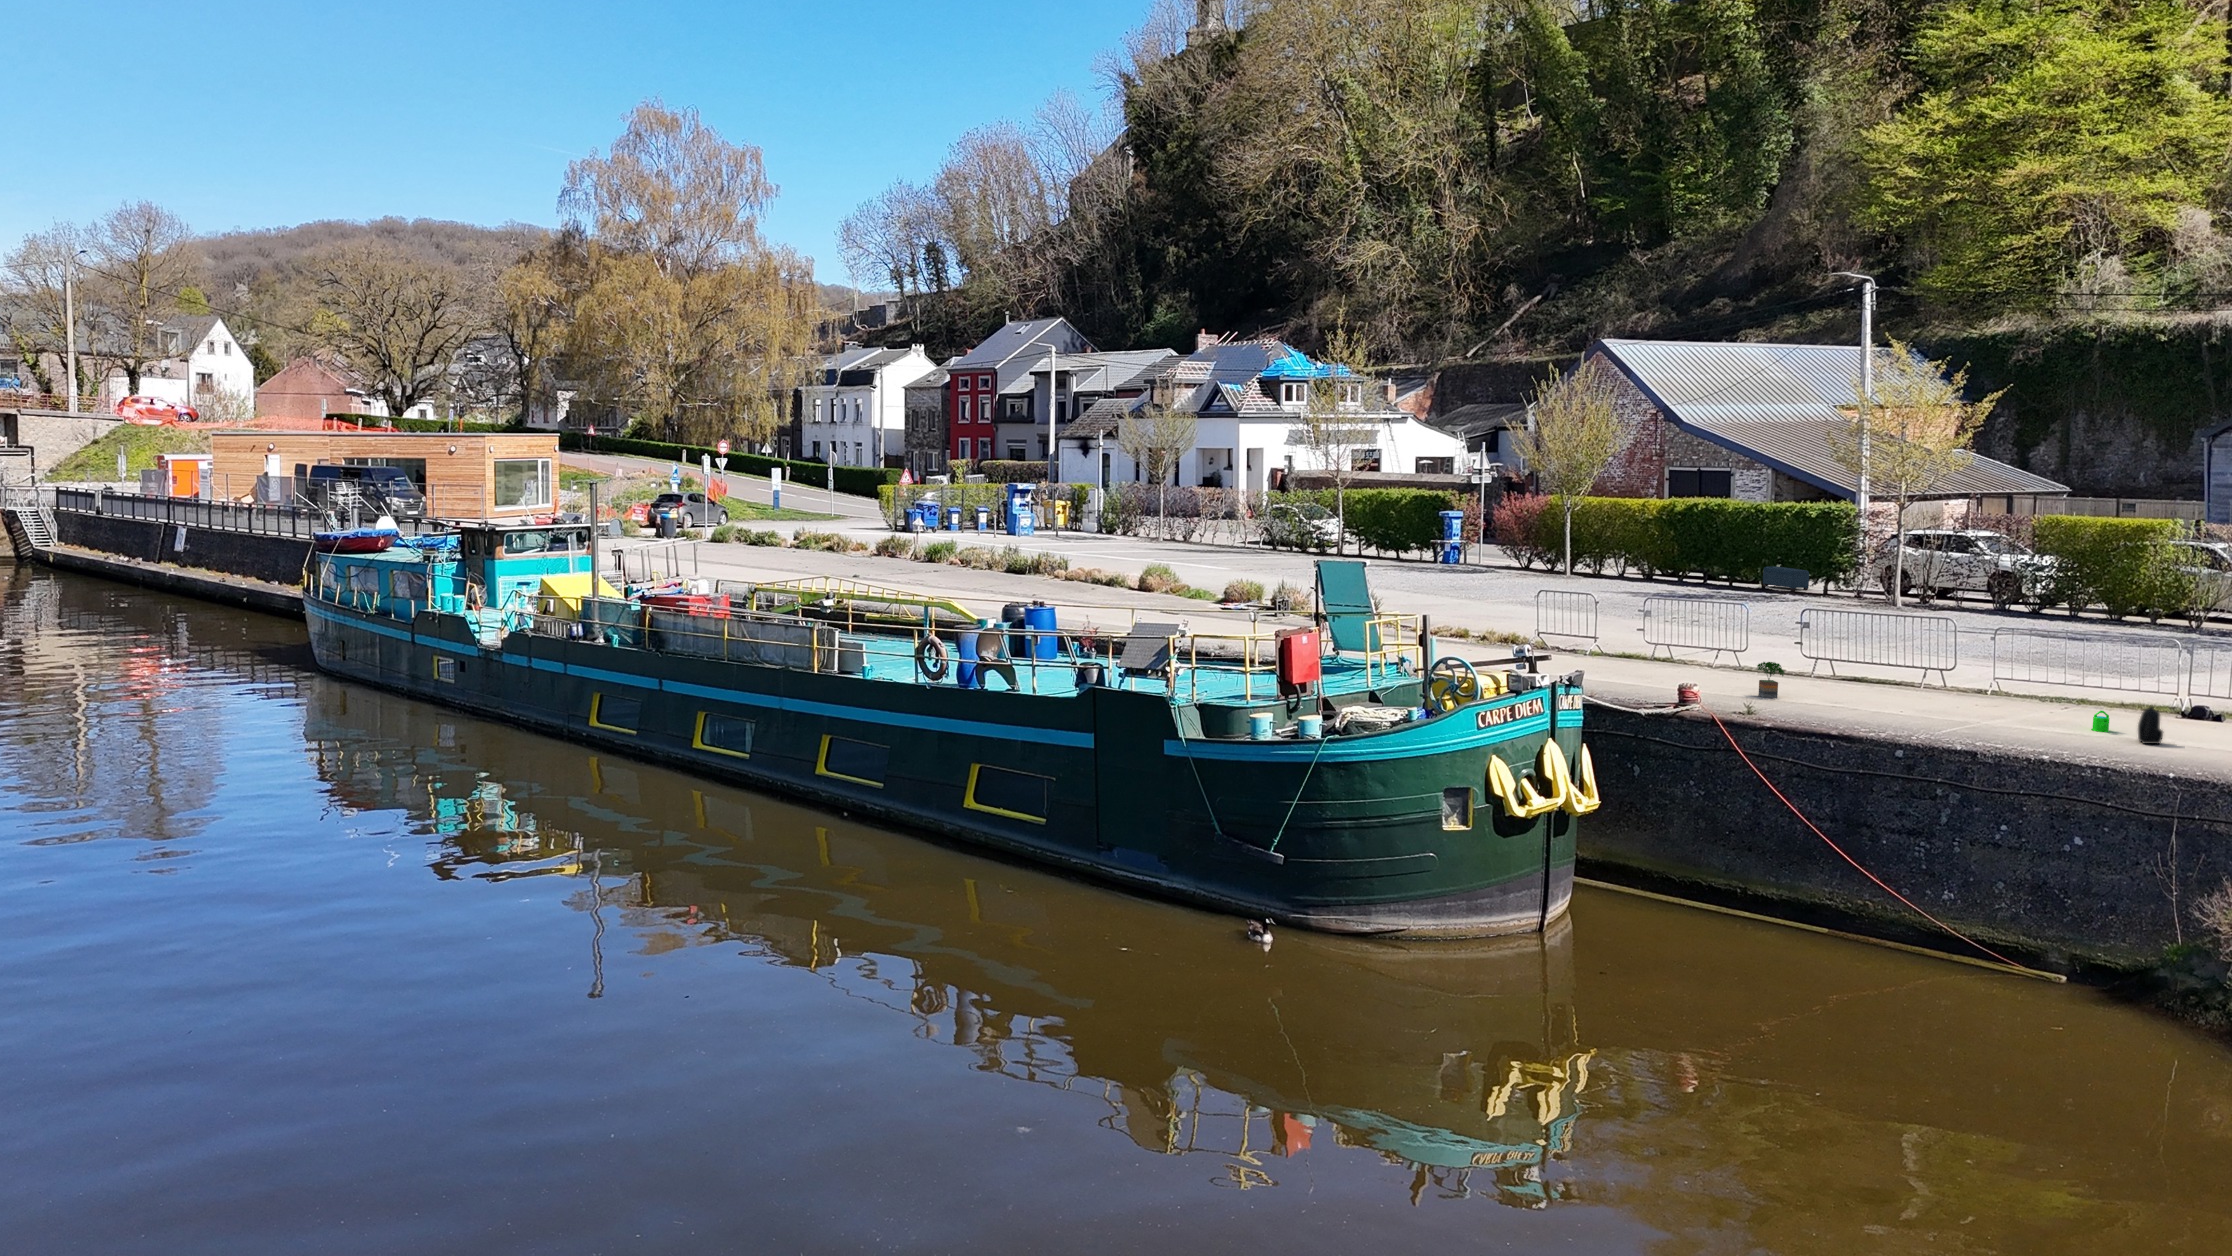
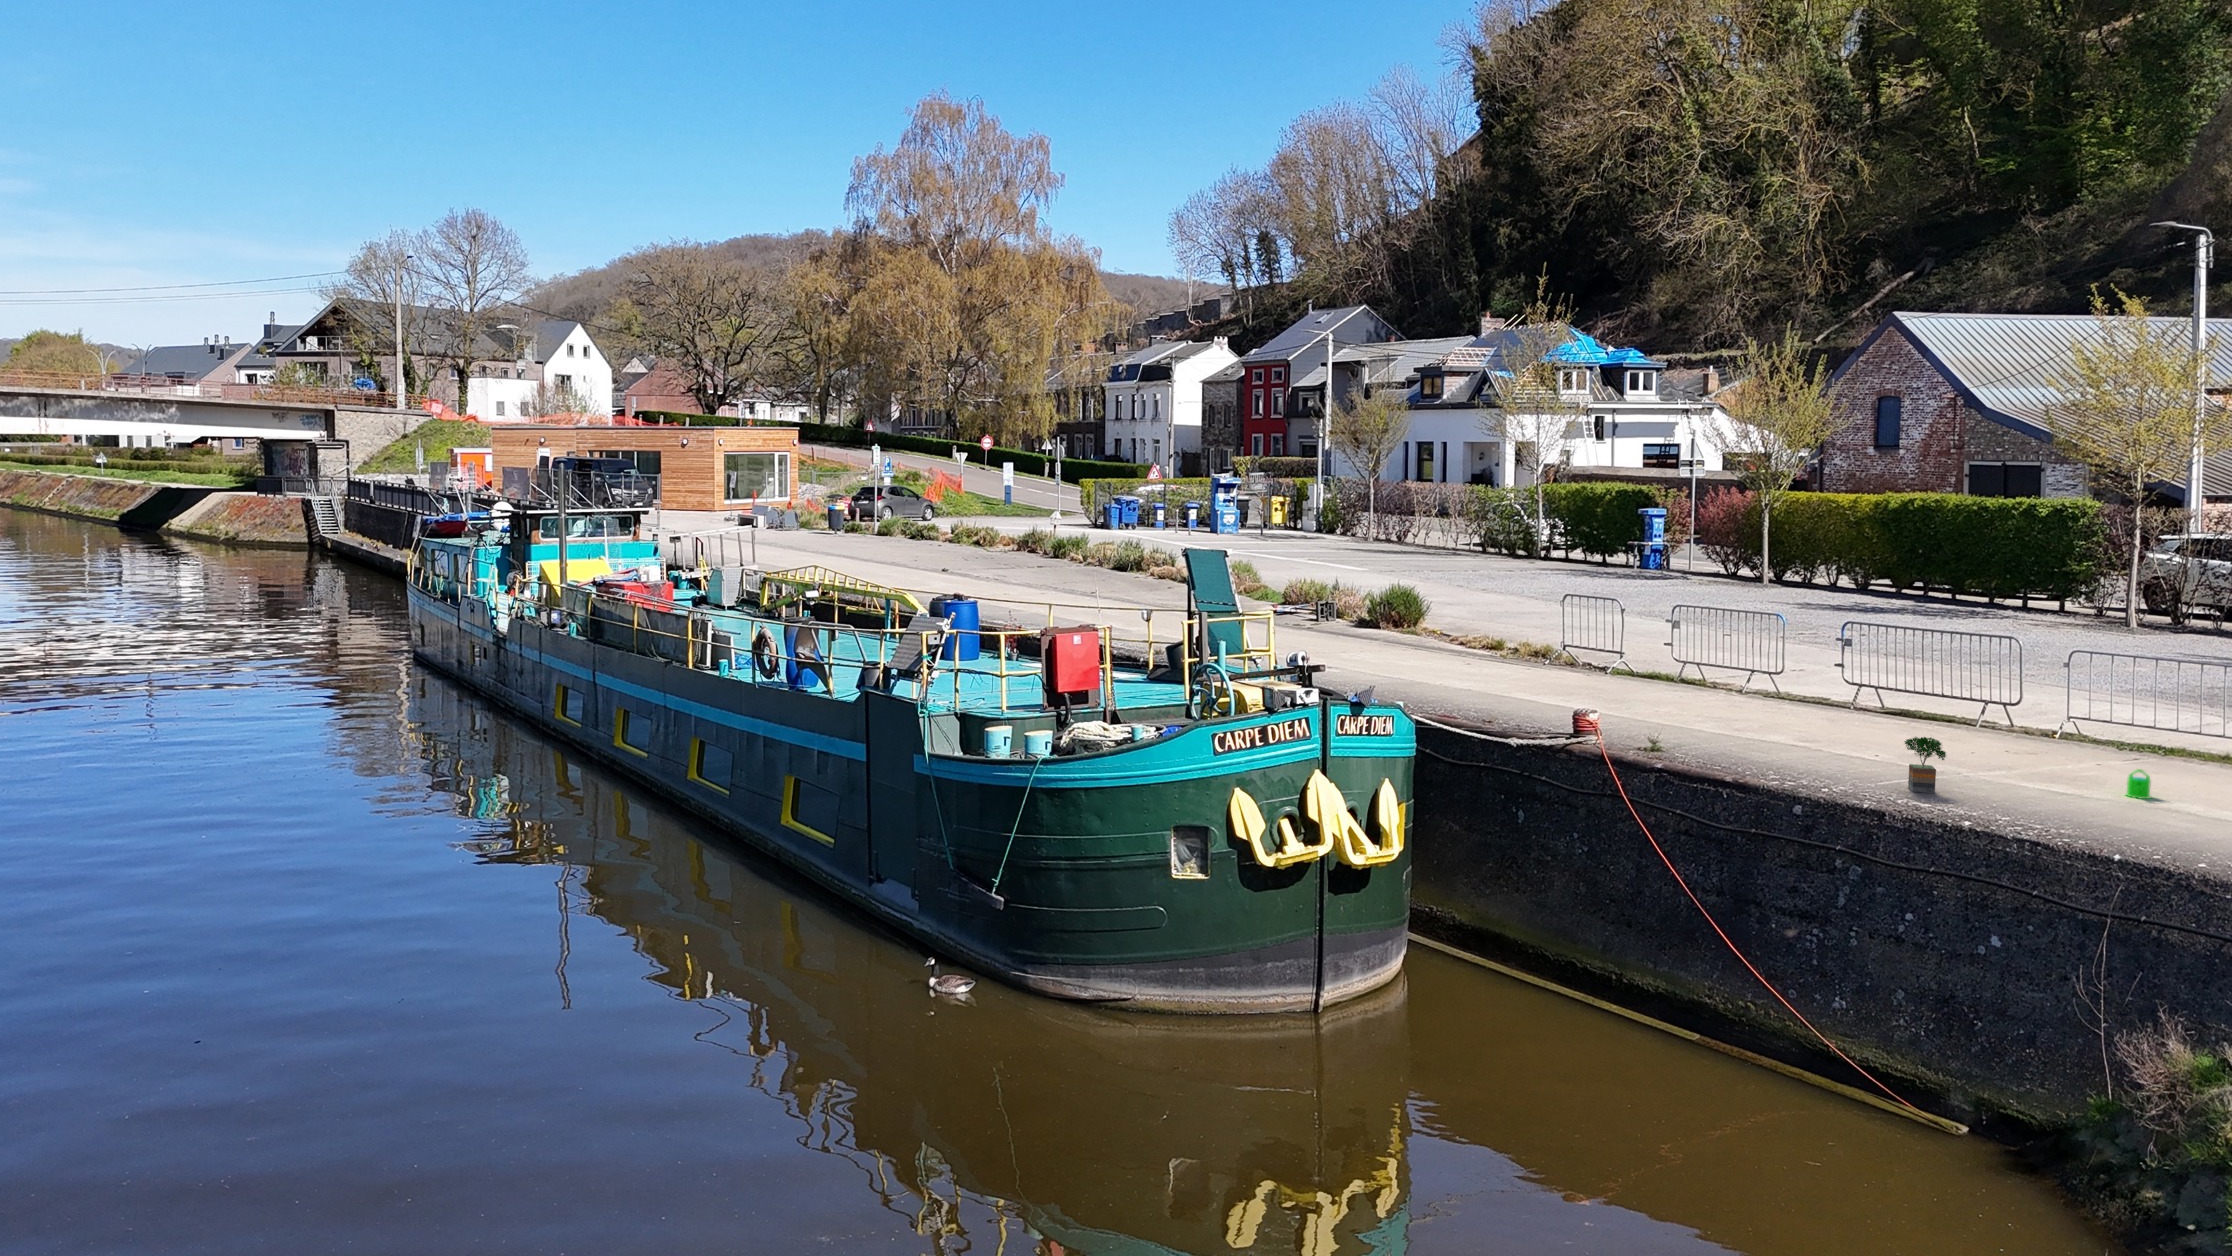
bench: present [1763,567,1809,591] -> none [2007,580,2064,611]
potted tree: present [1757,662,1784,698] -> present [1904,737,1946,793]
backpack: present [2138,706,2163,744] -> none [2164,764,2198,819]

